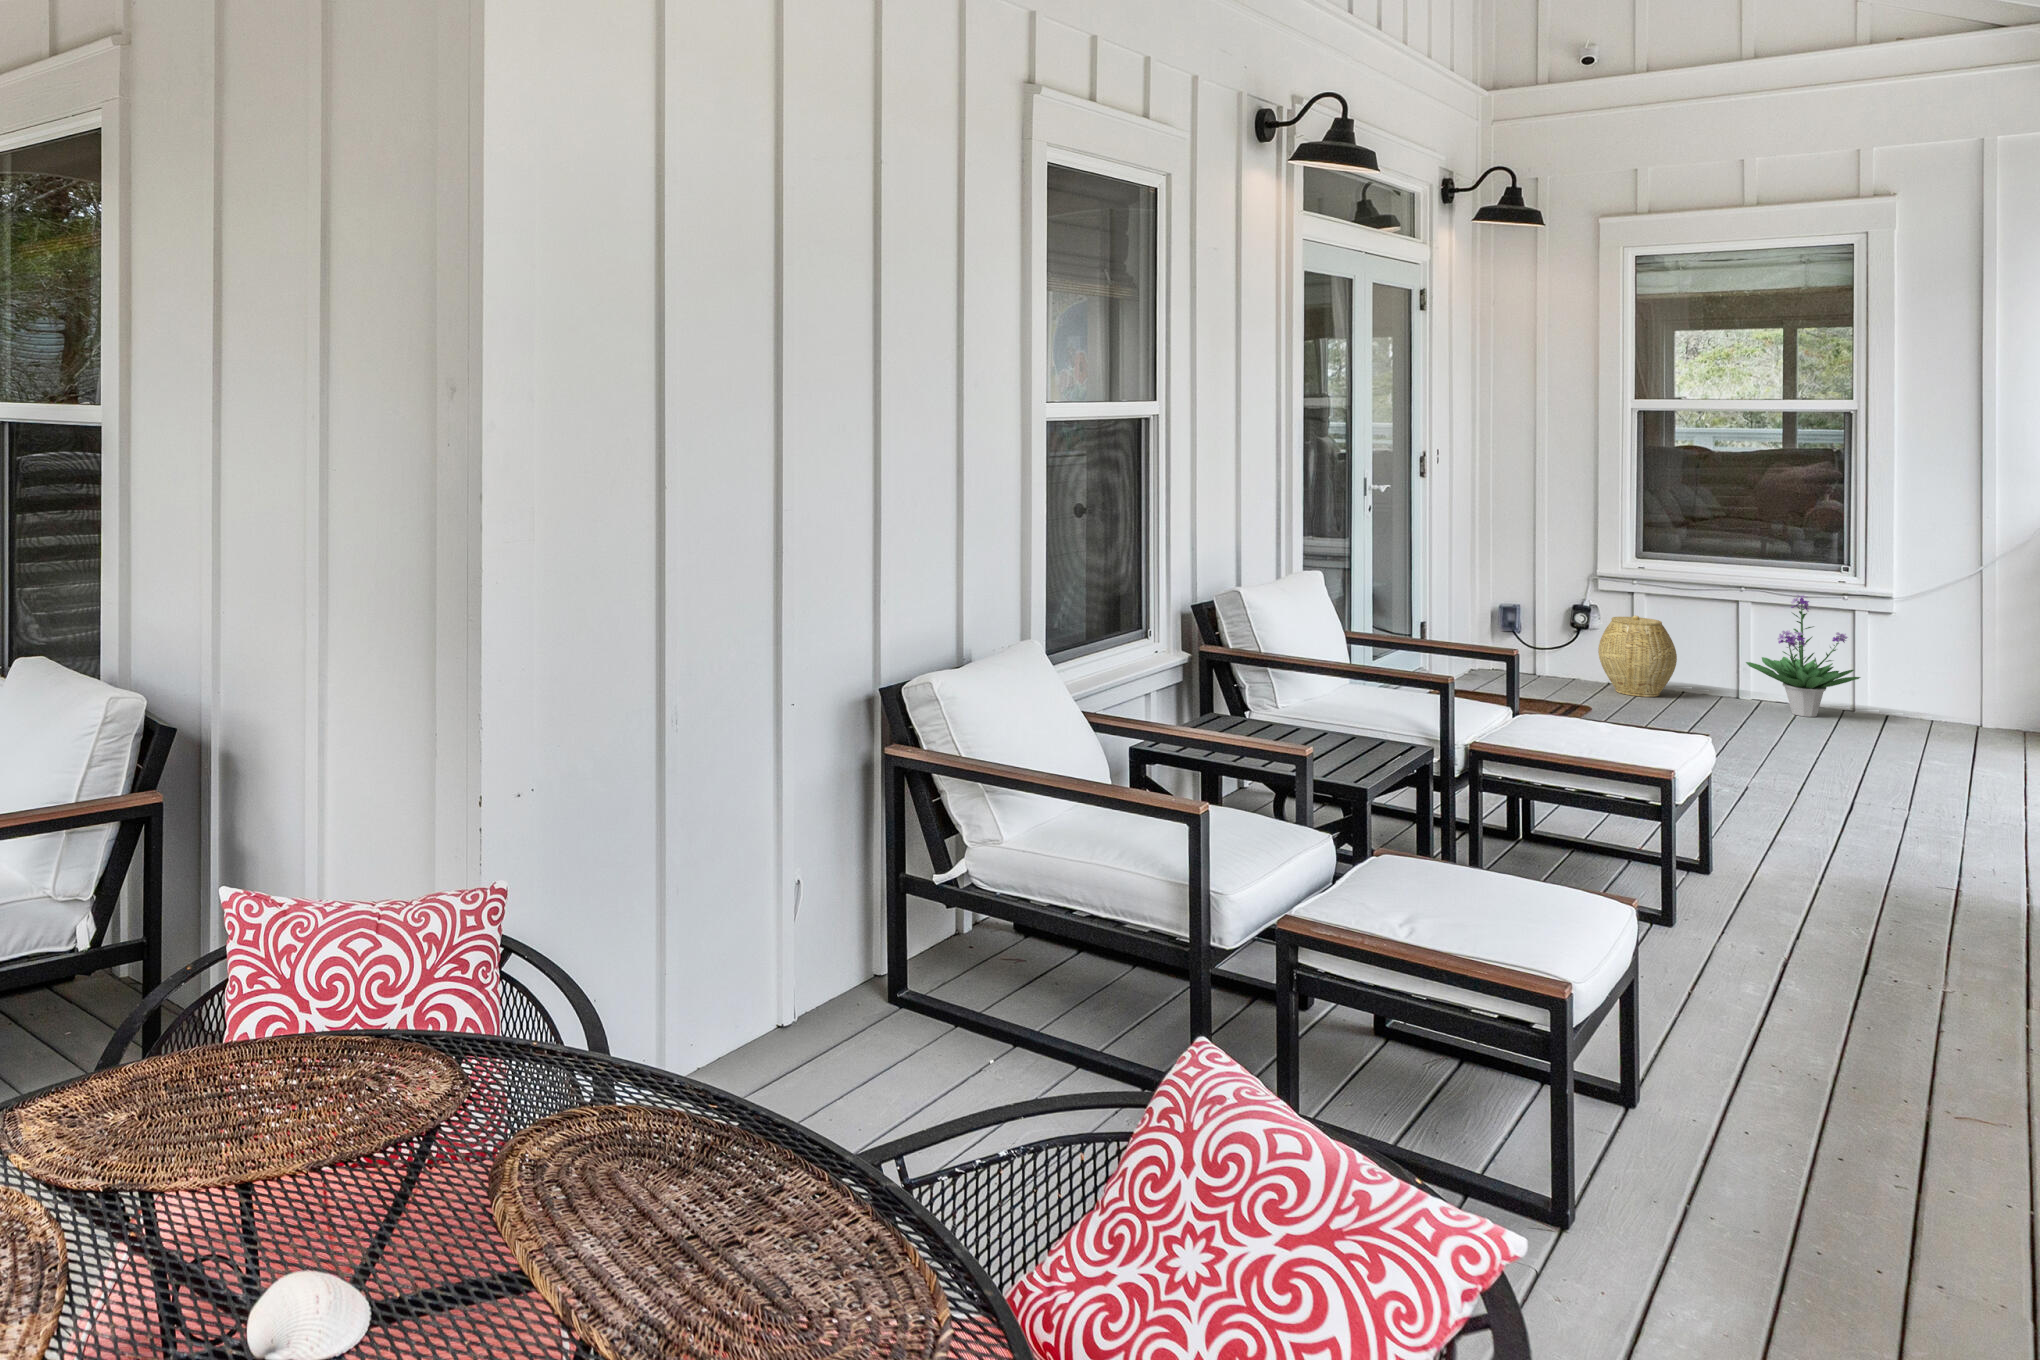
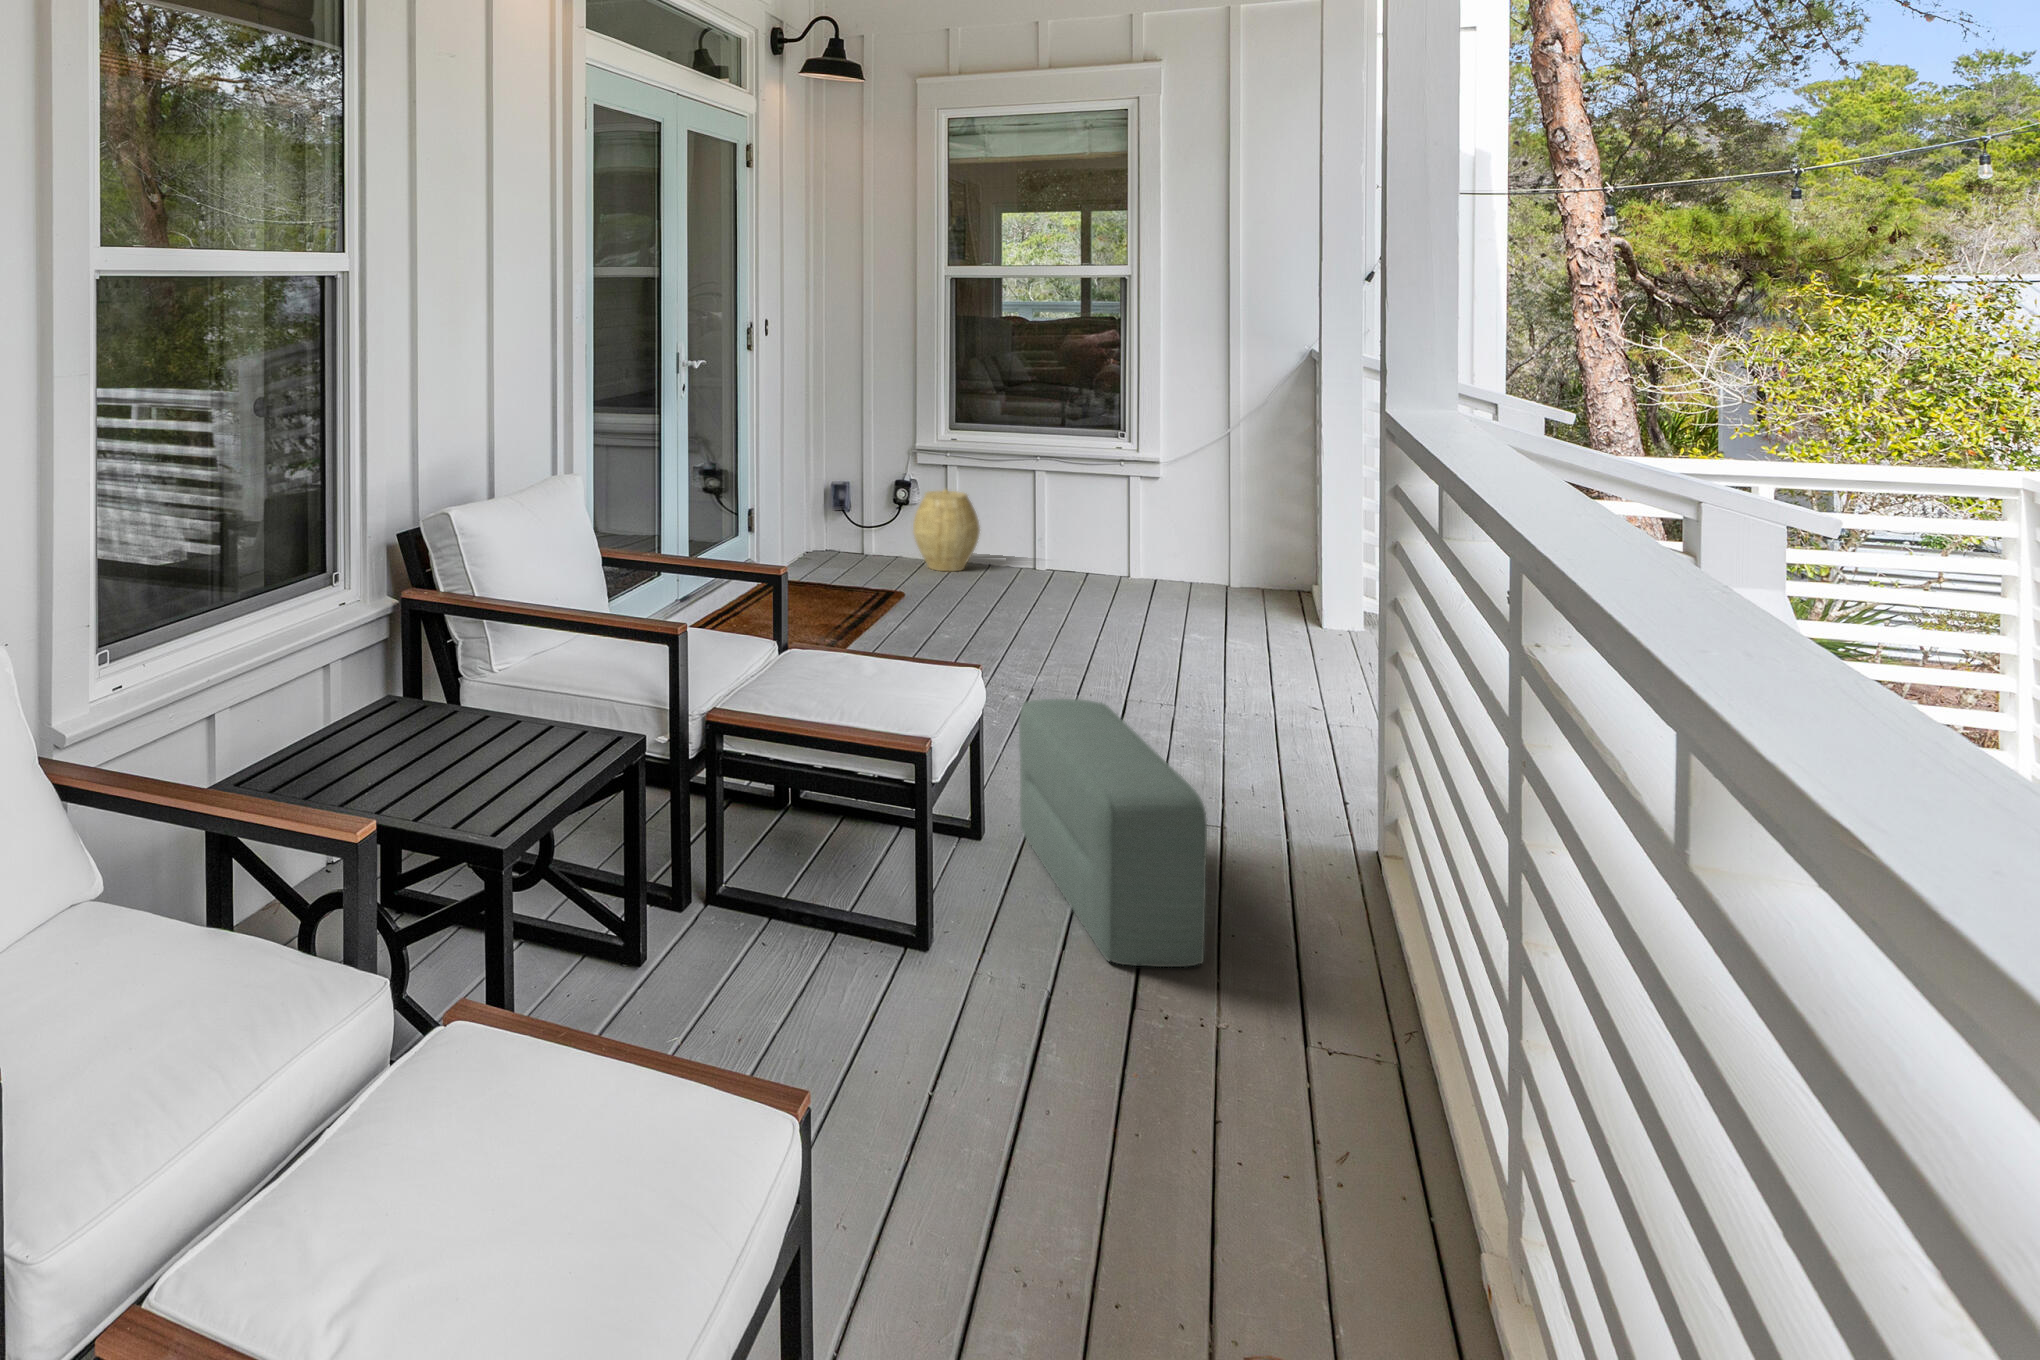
potted plant: present [1746,594,1860,717] -> none [1037,460,1131,582]
pouf: none [1751,775,1940,979] -> present [1019,699,1207,967]

